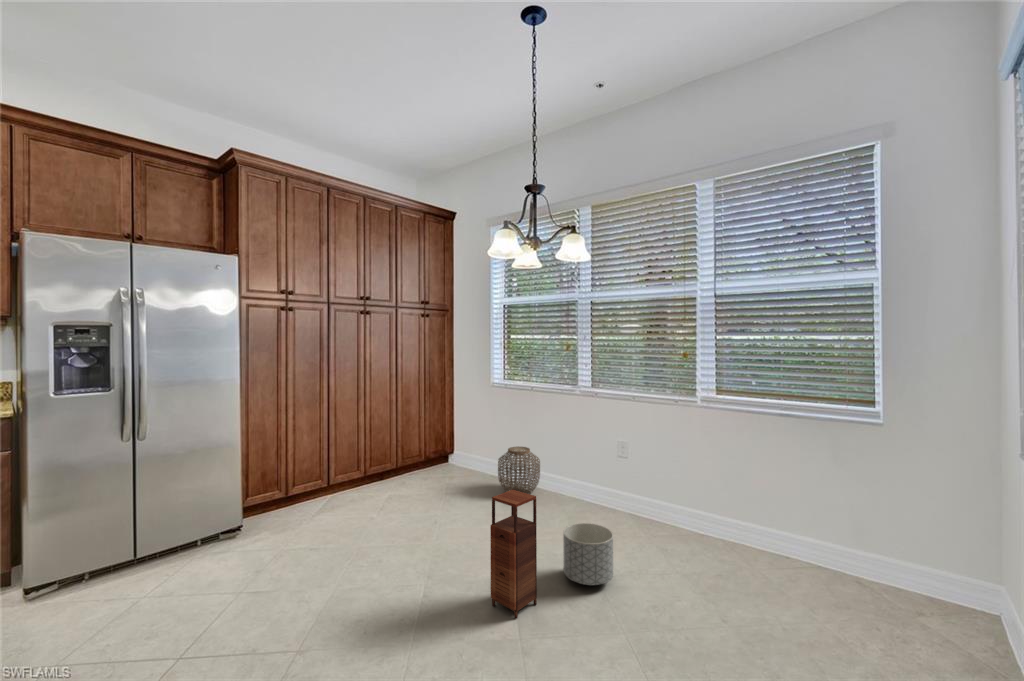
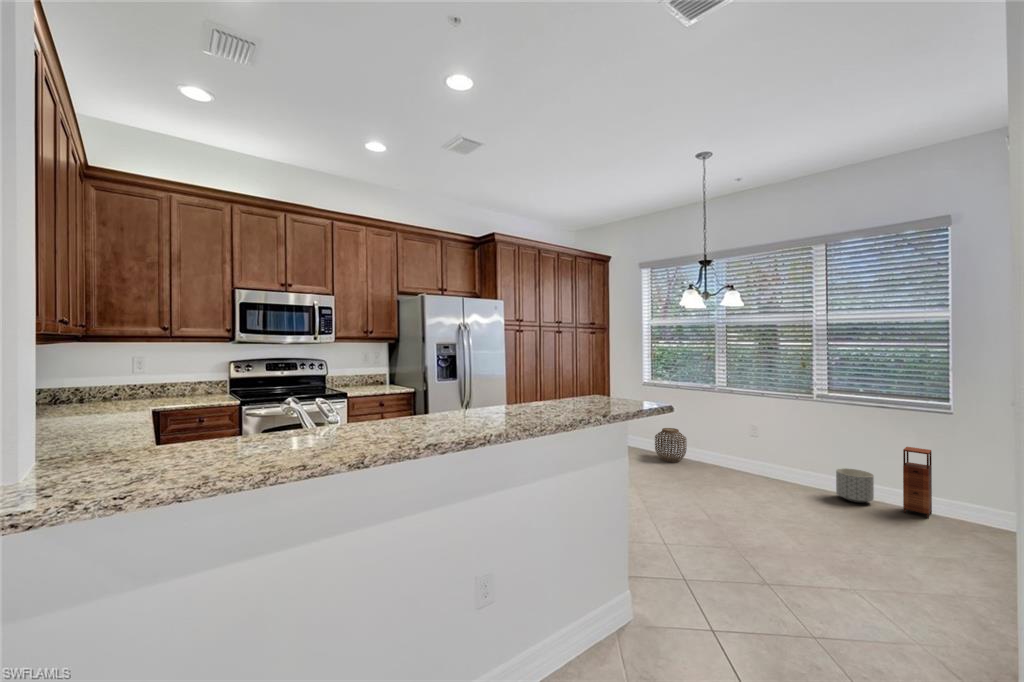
storage cabinet: present [490,490,537,619] -> present [903,447,932,518]
planter: present [563,523,613,586] -> present [836,468,874,503]

